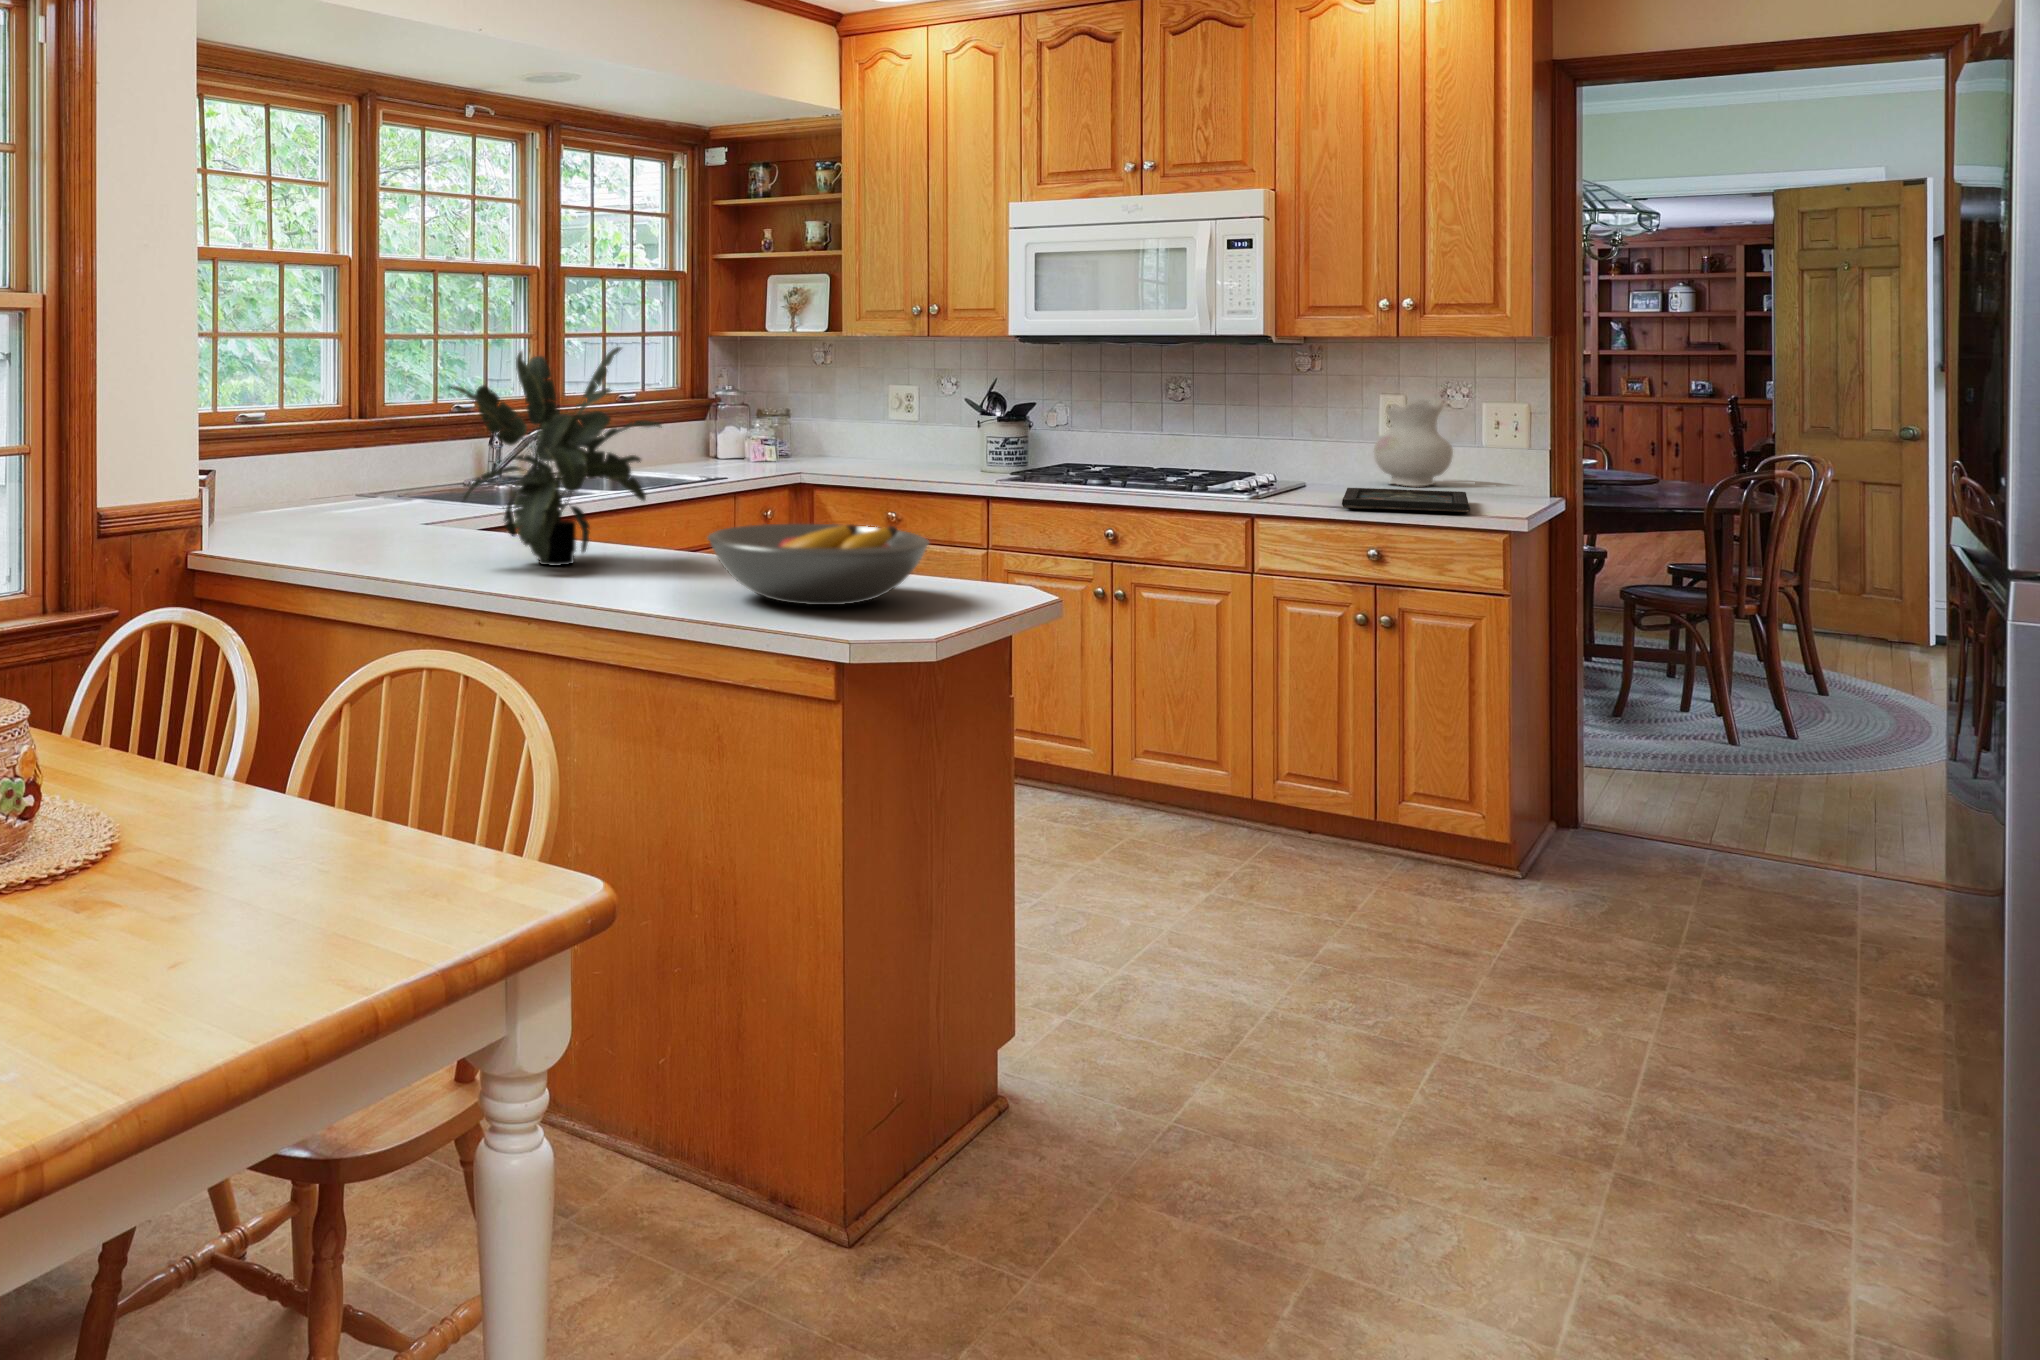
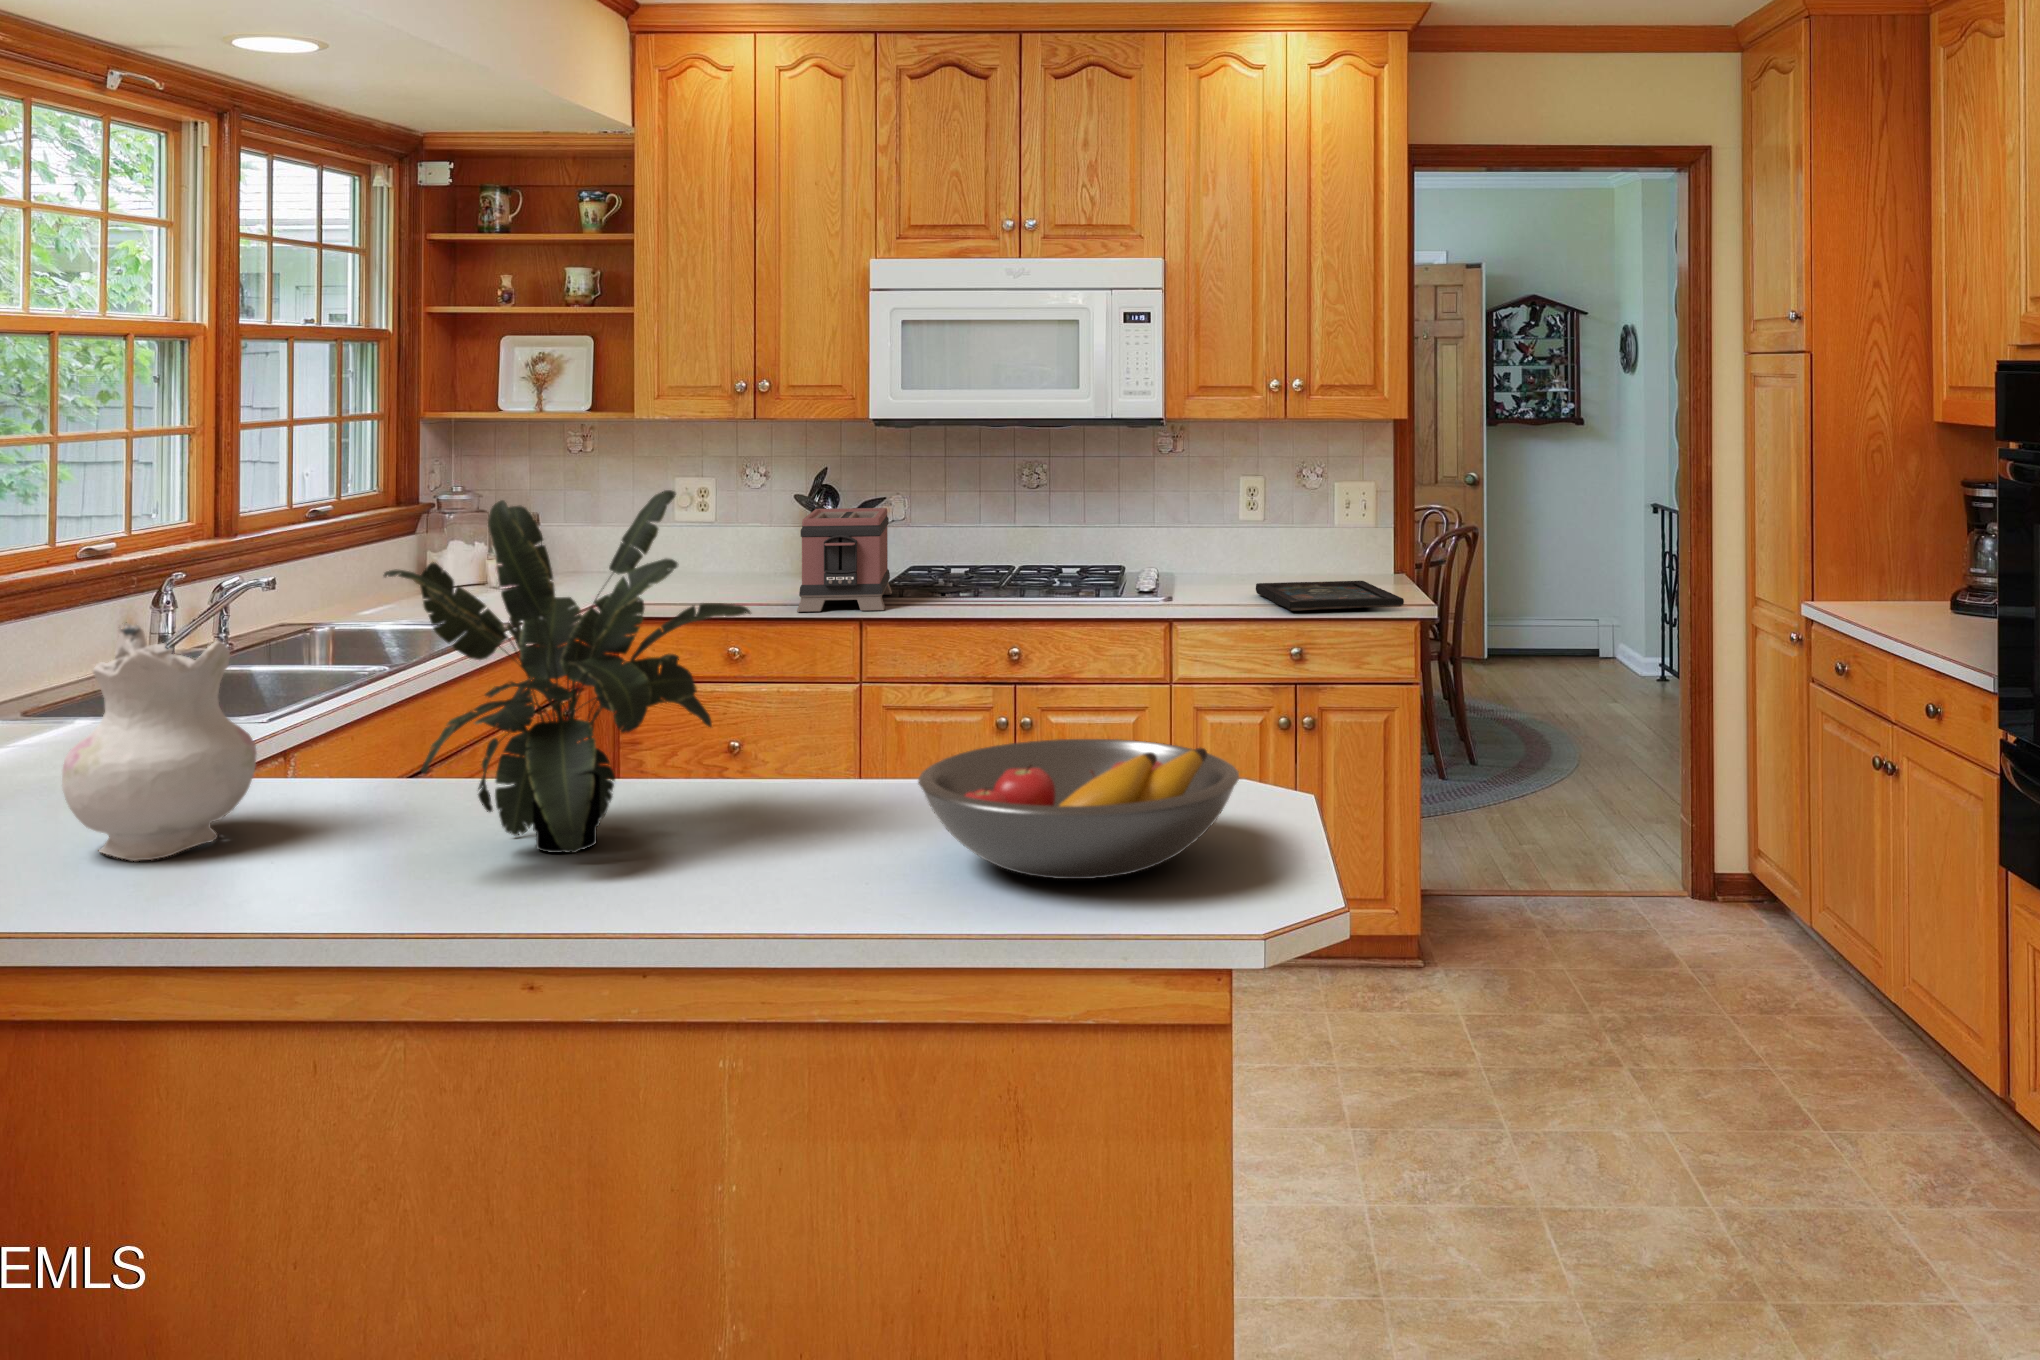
ceramic pitcher: present [1374,398,1453,487] -> present [62,623,257,861]
toaster: none [926,408,1026,487] -> present [797,508,892,612]

